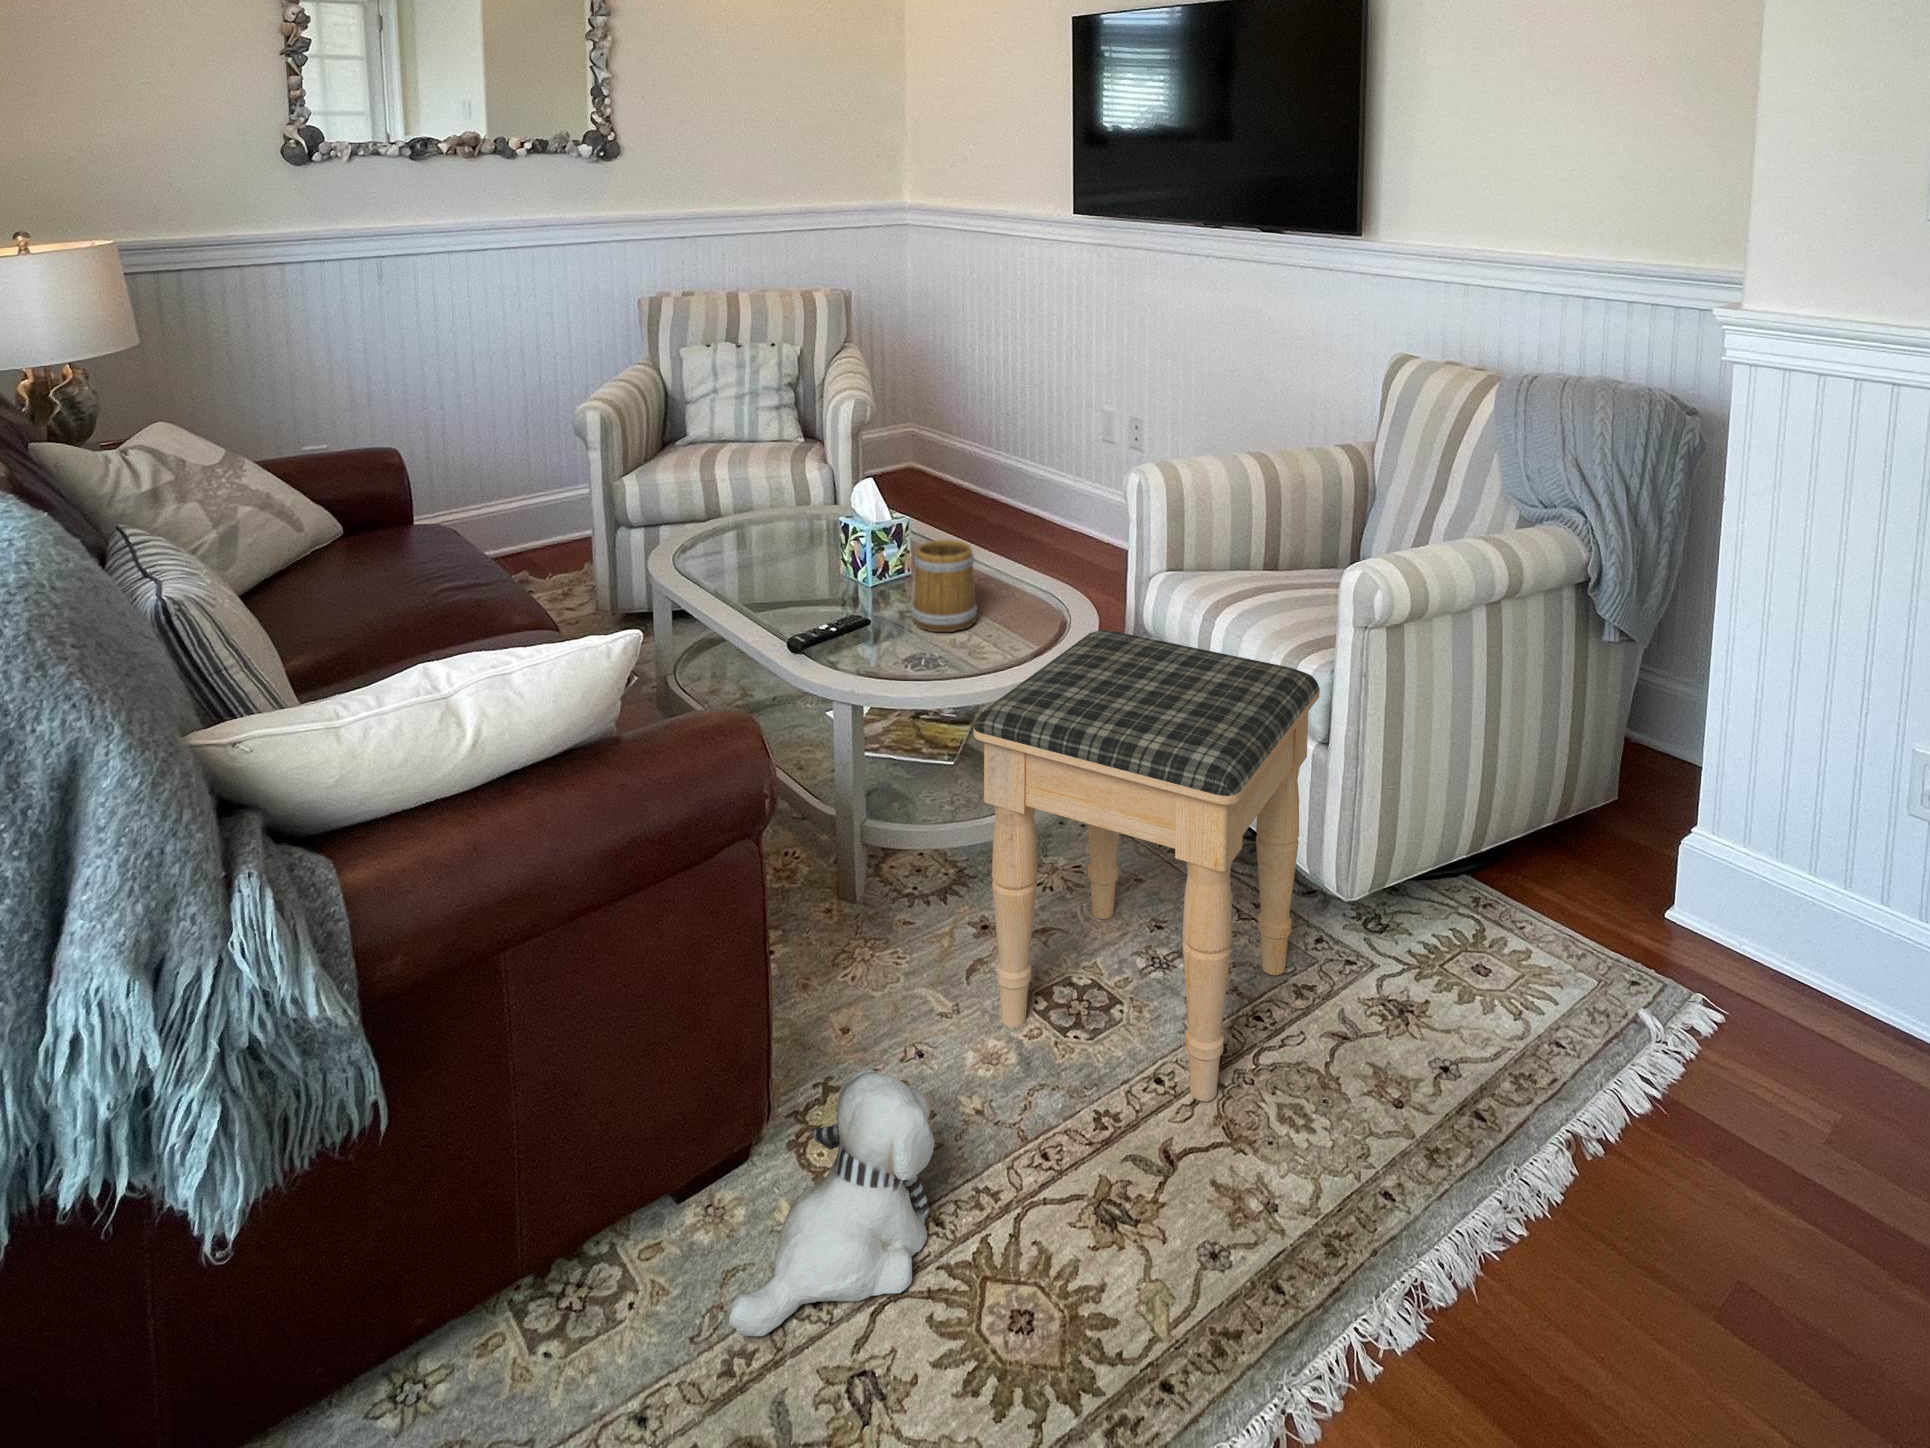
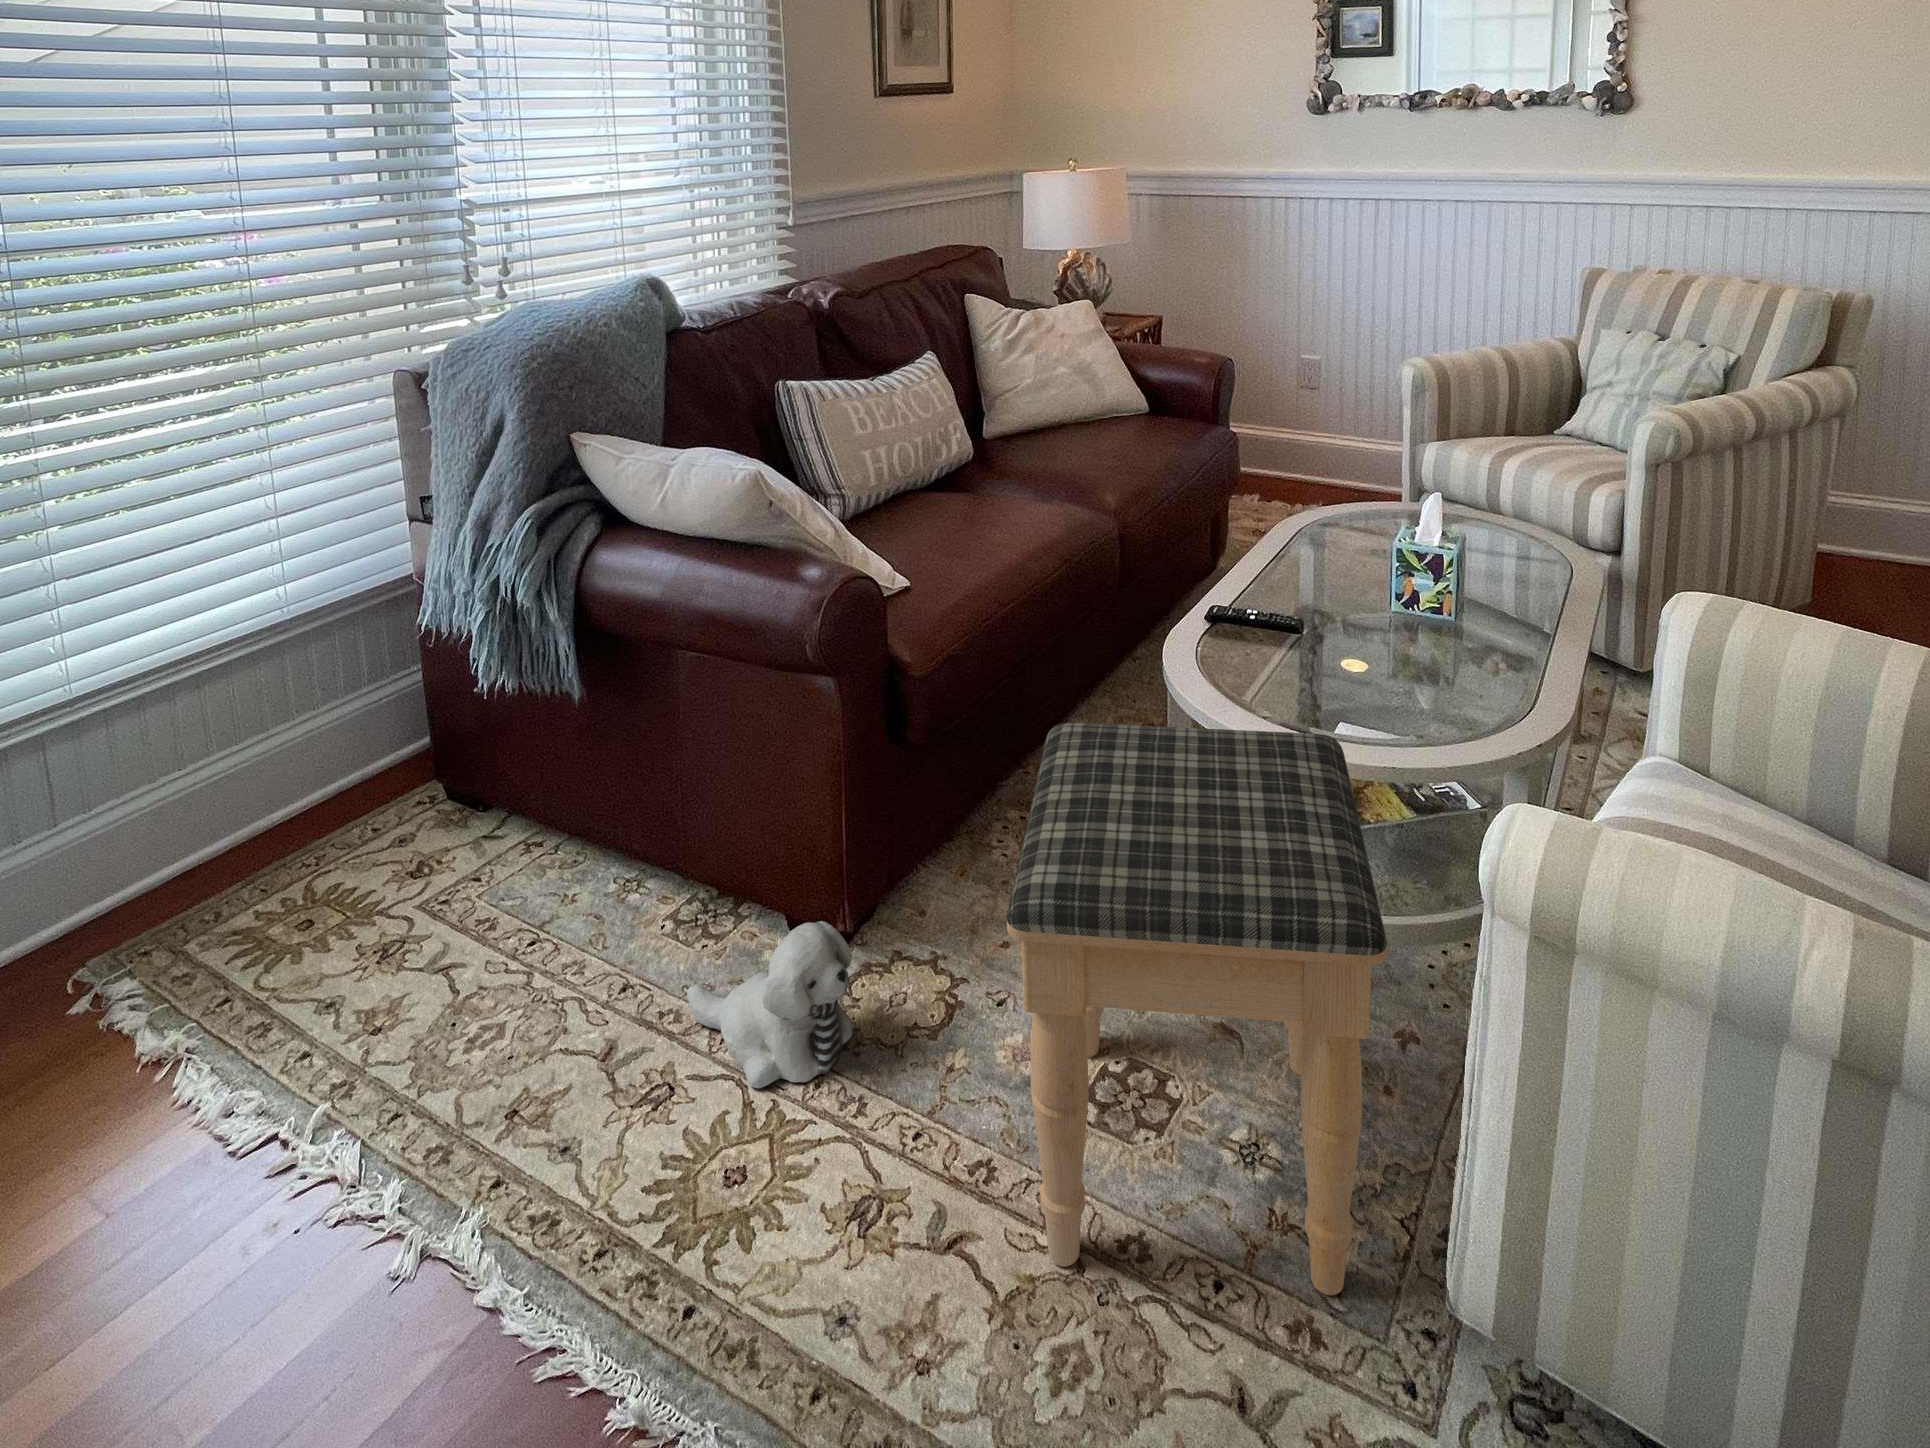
mug: present [911,539,977,632] -> none [1360,576,1455,689]

